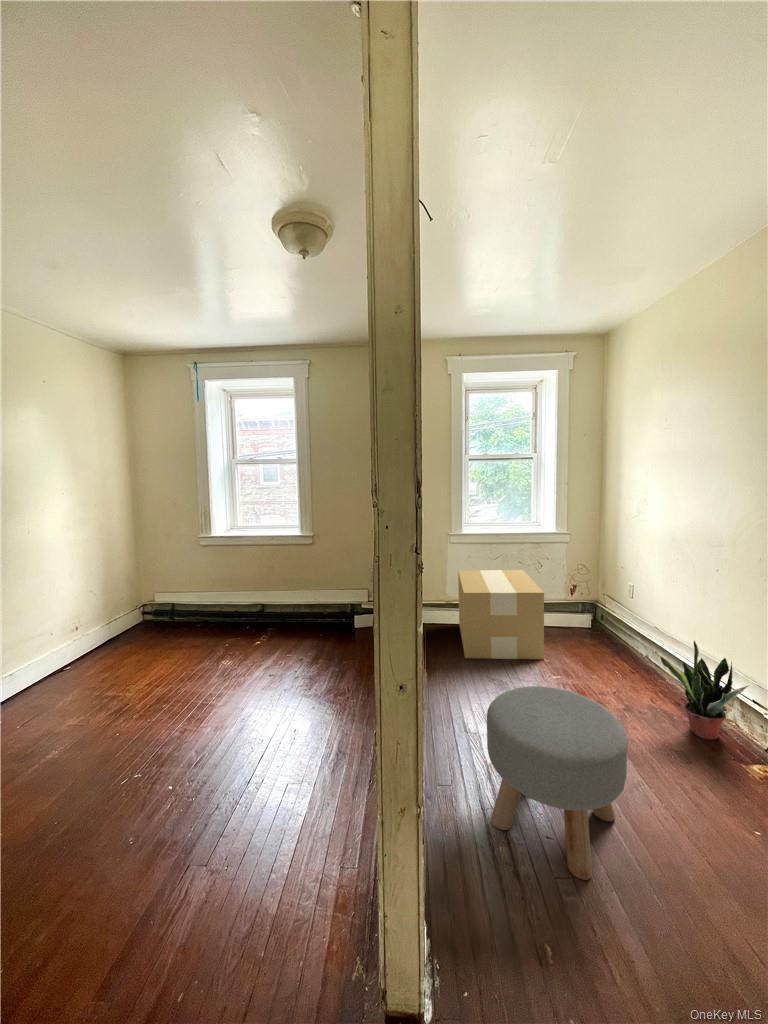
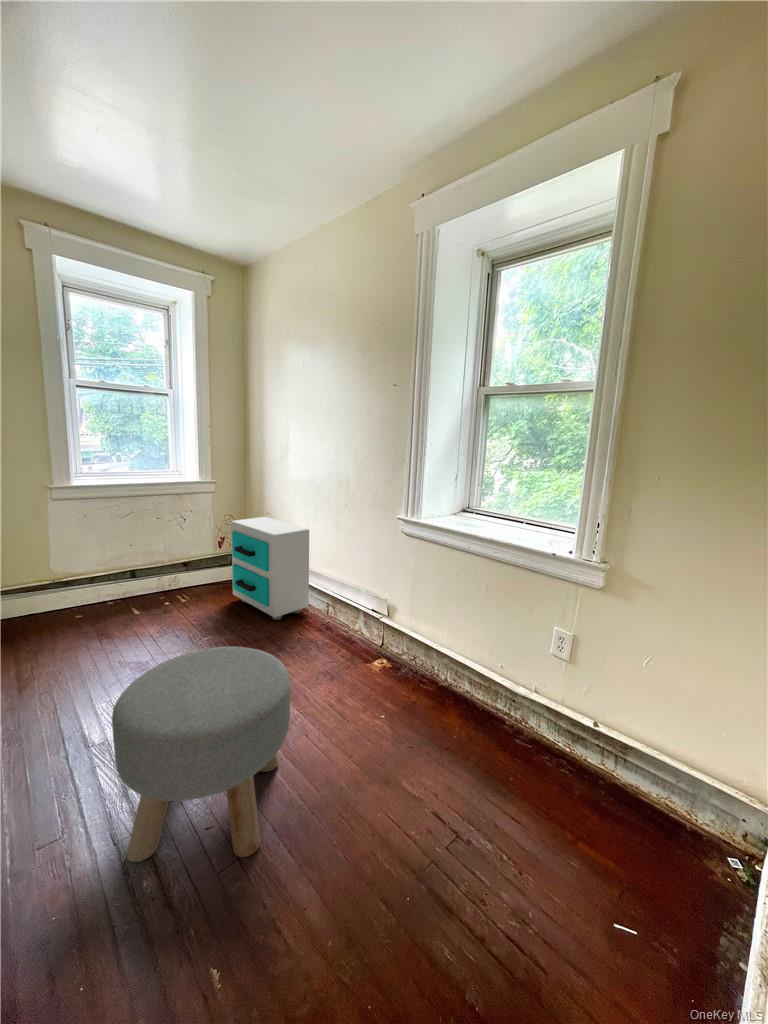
cardboard box: present [458,570,544,659] -> none [67,528,194,651]
nightstand: none [581,570,668,679] -> present [231,517,309,620]
potted plant: present [660,641,748,739] -> none [307,568,370,651]

